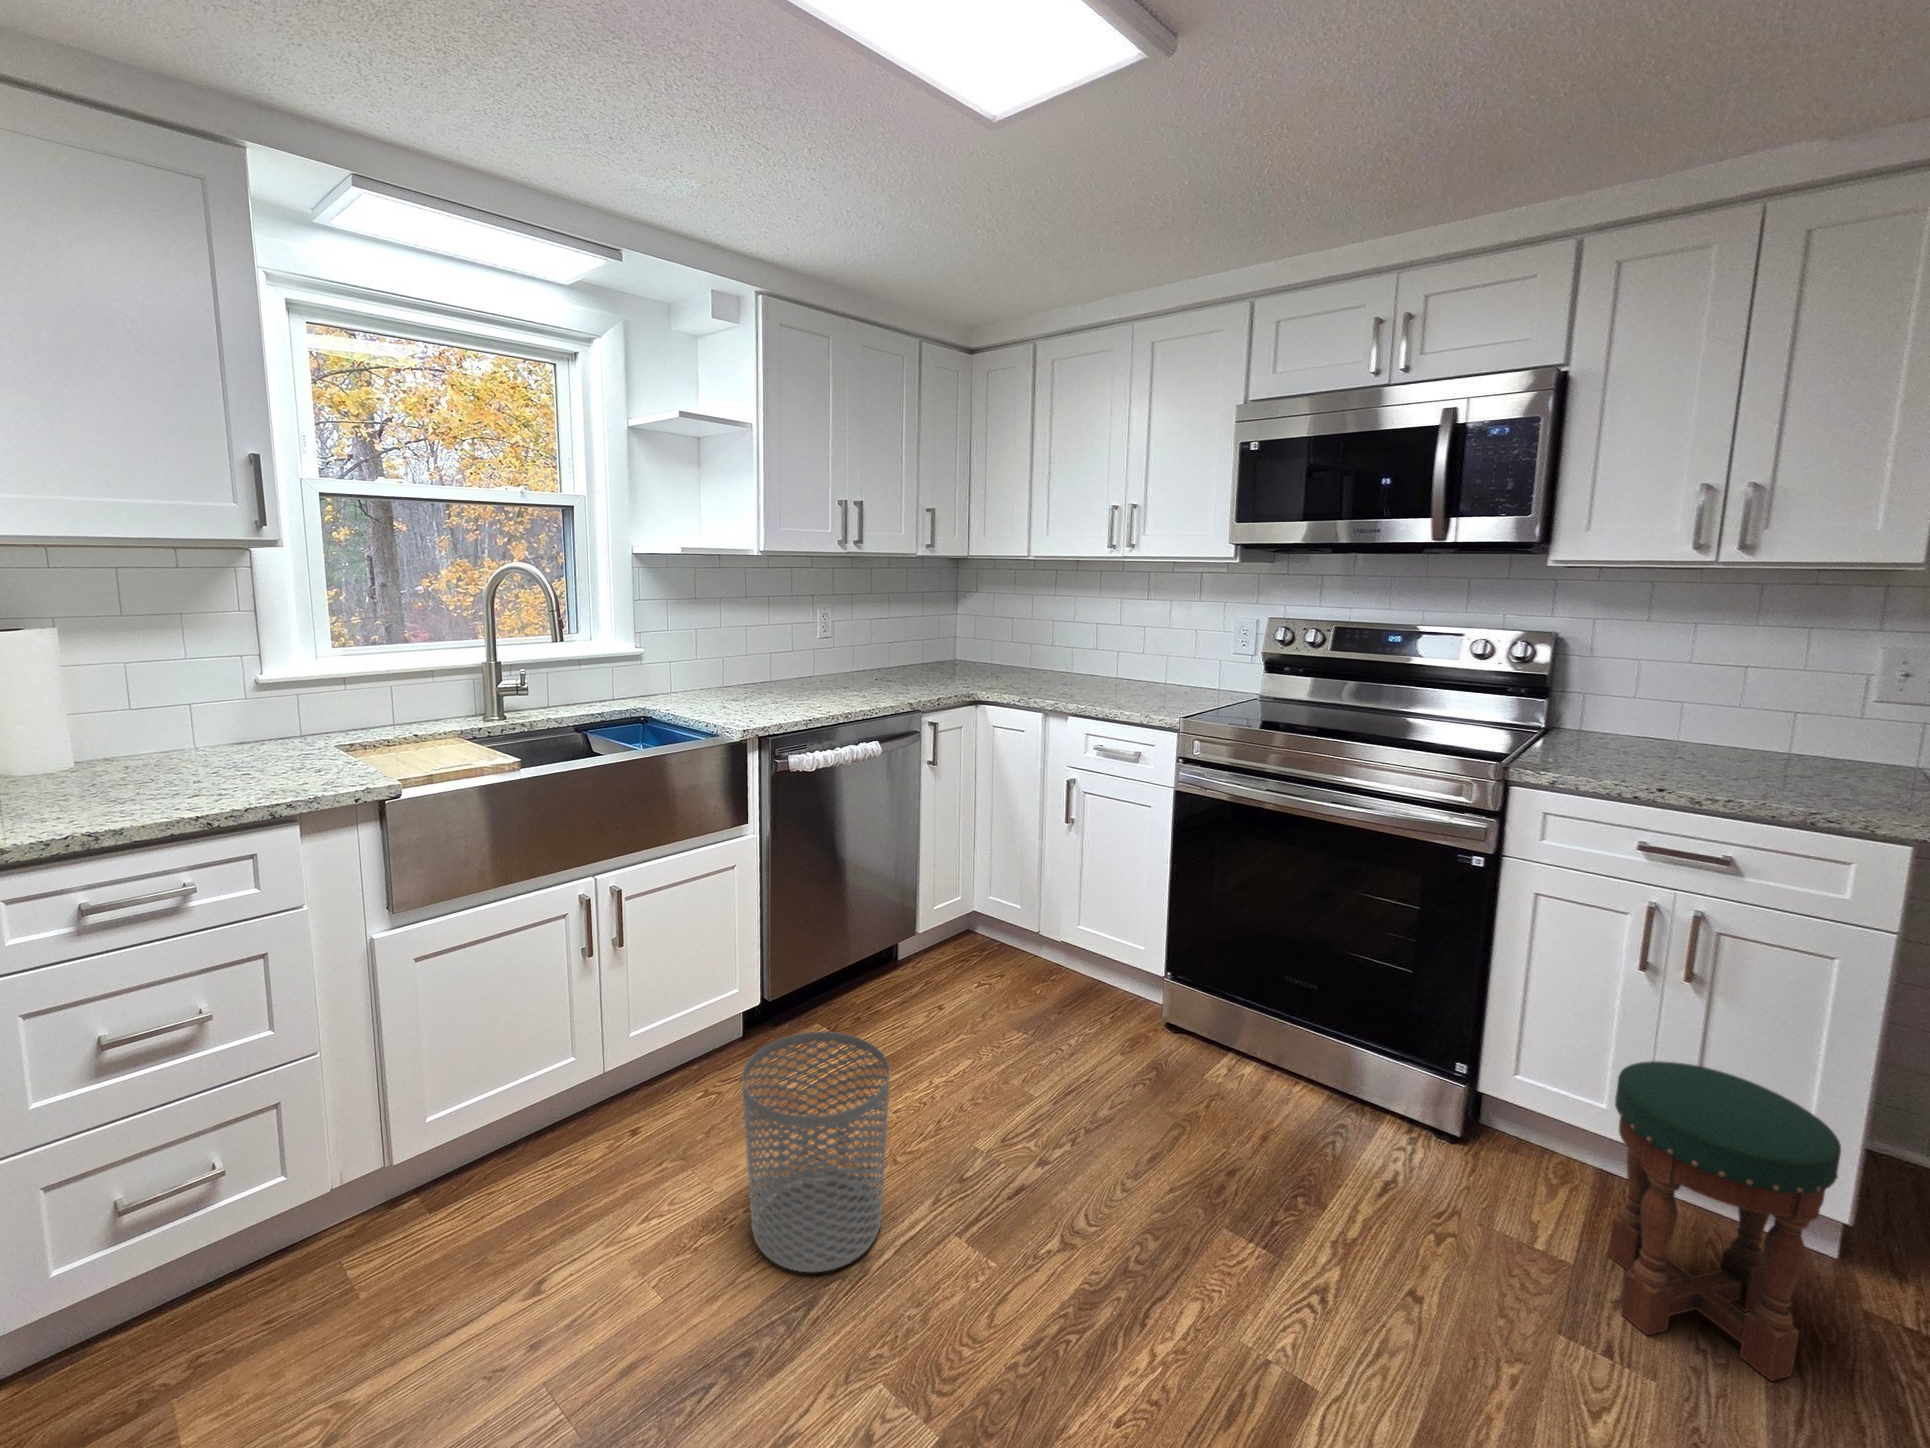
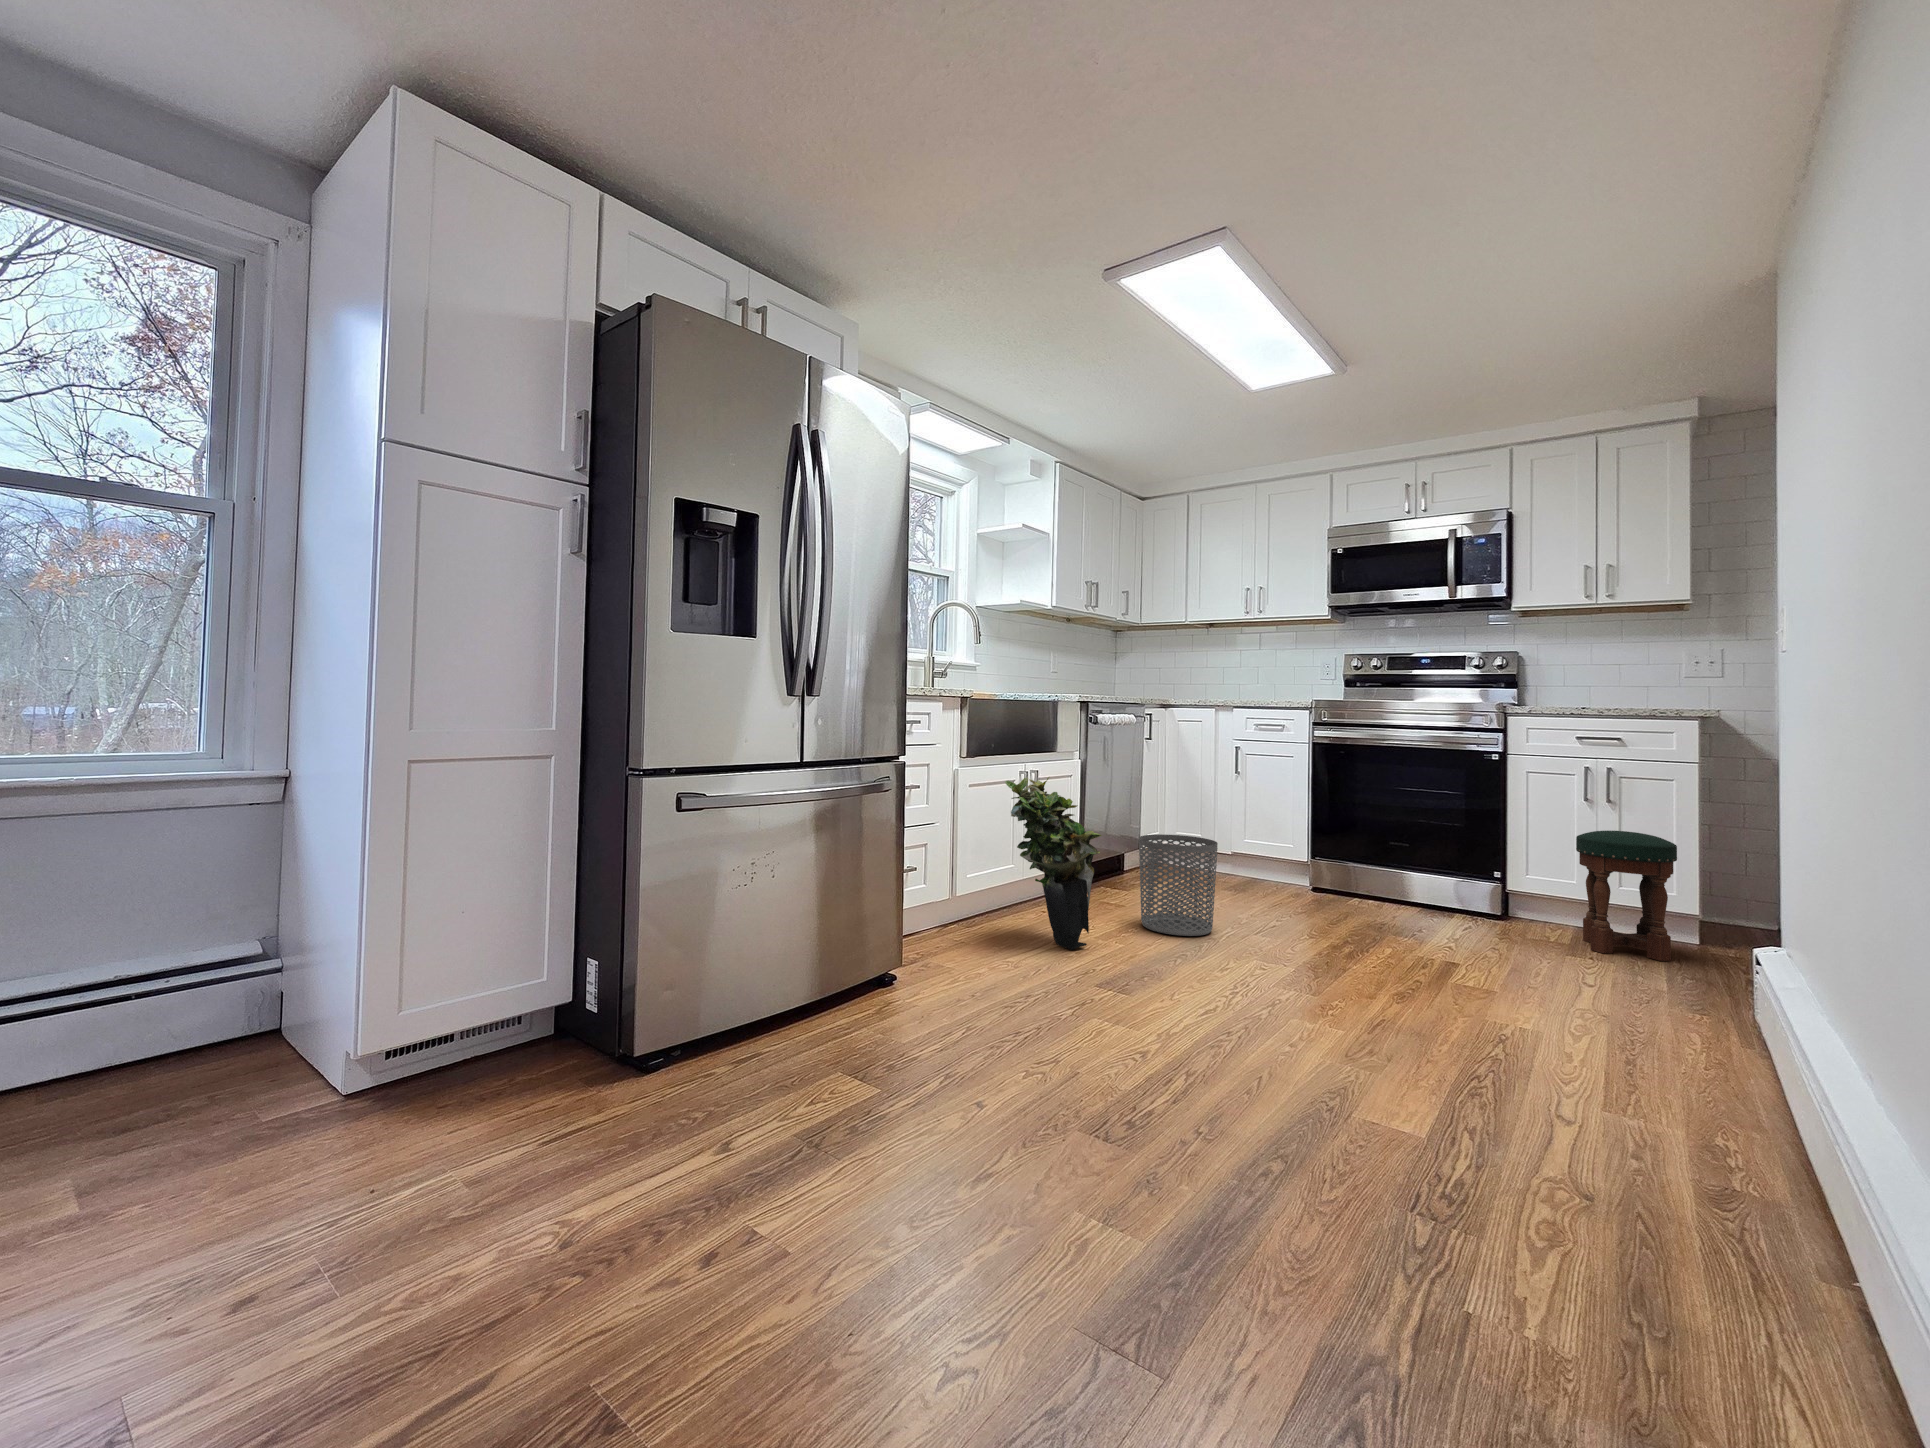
potted plant: none [373,971,601,1371] -> present [1005,777,1101,950]

